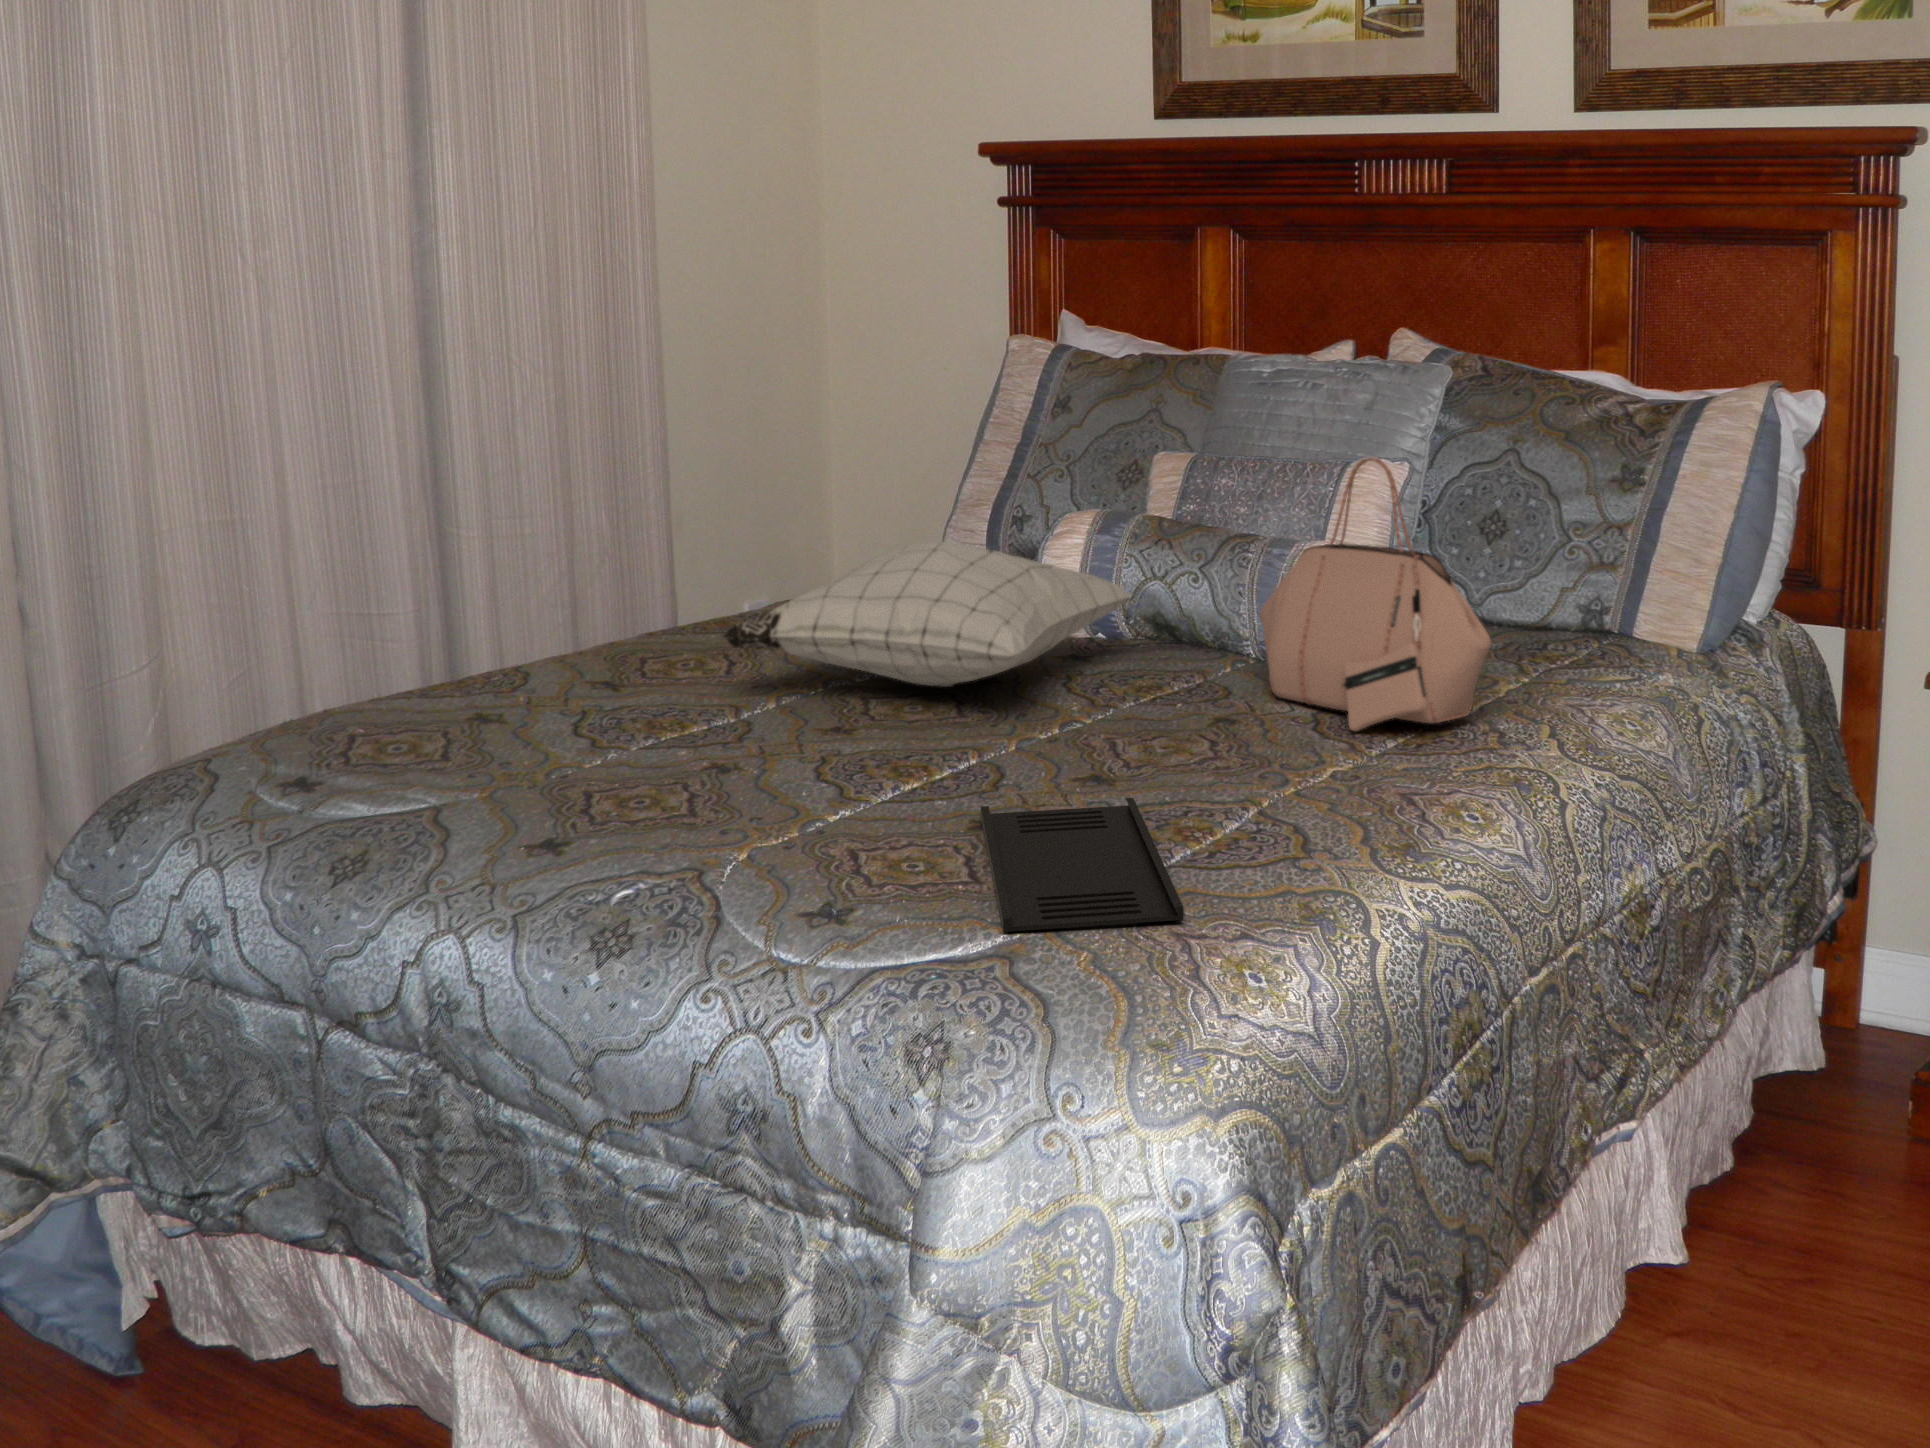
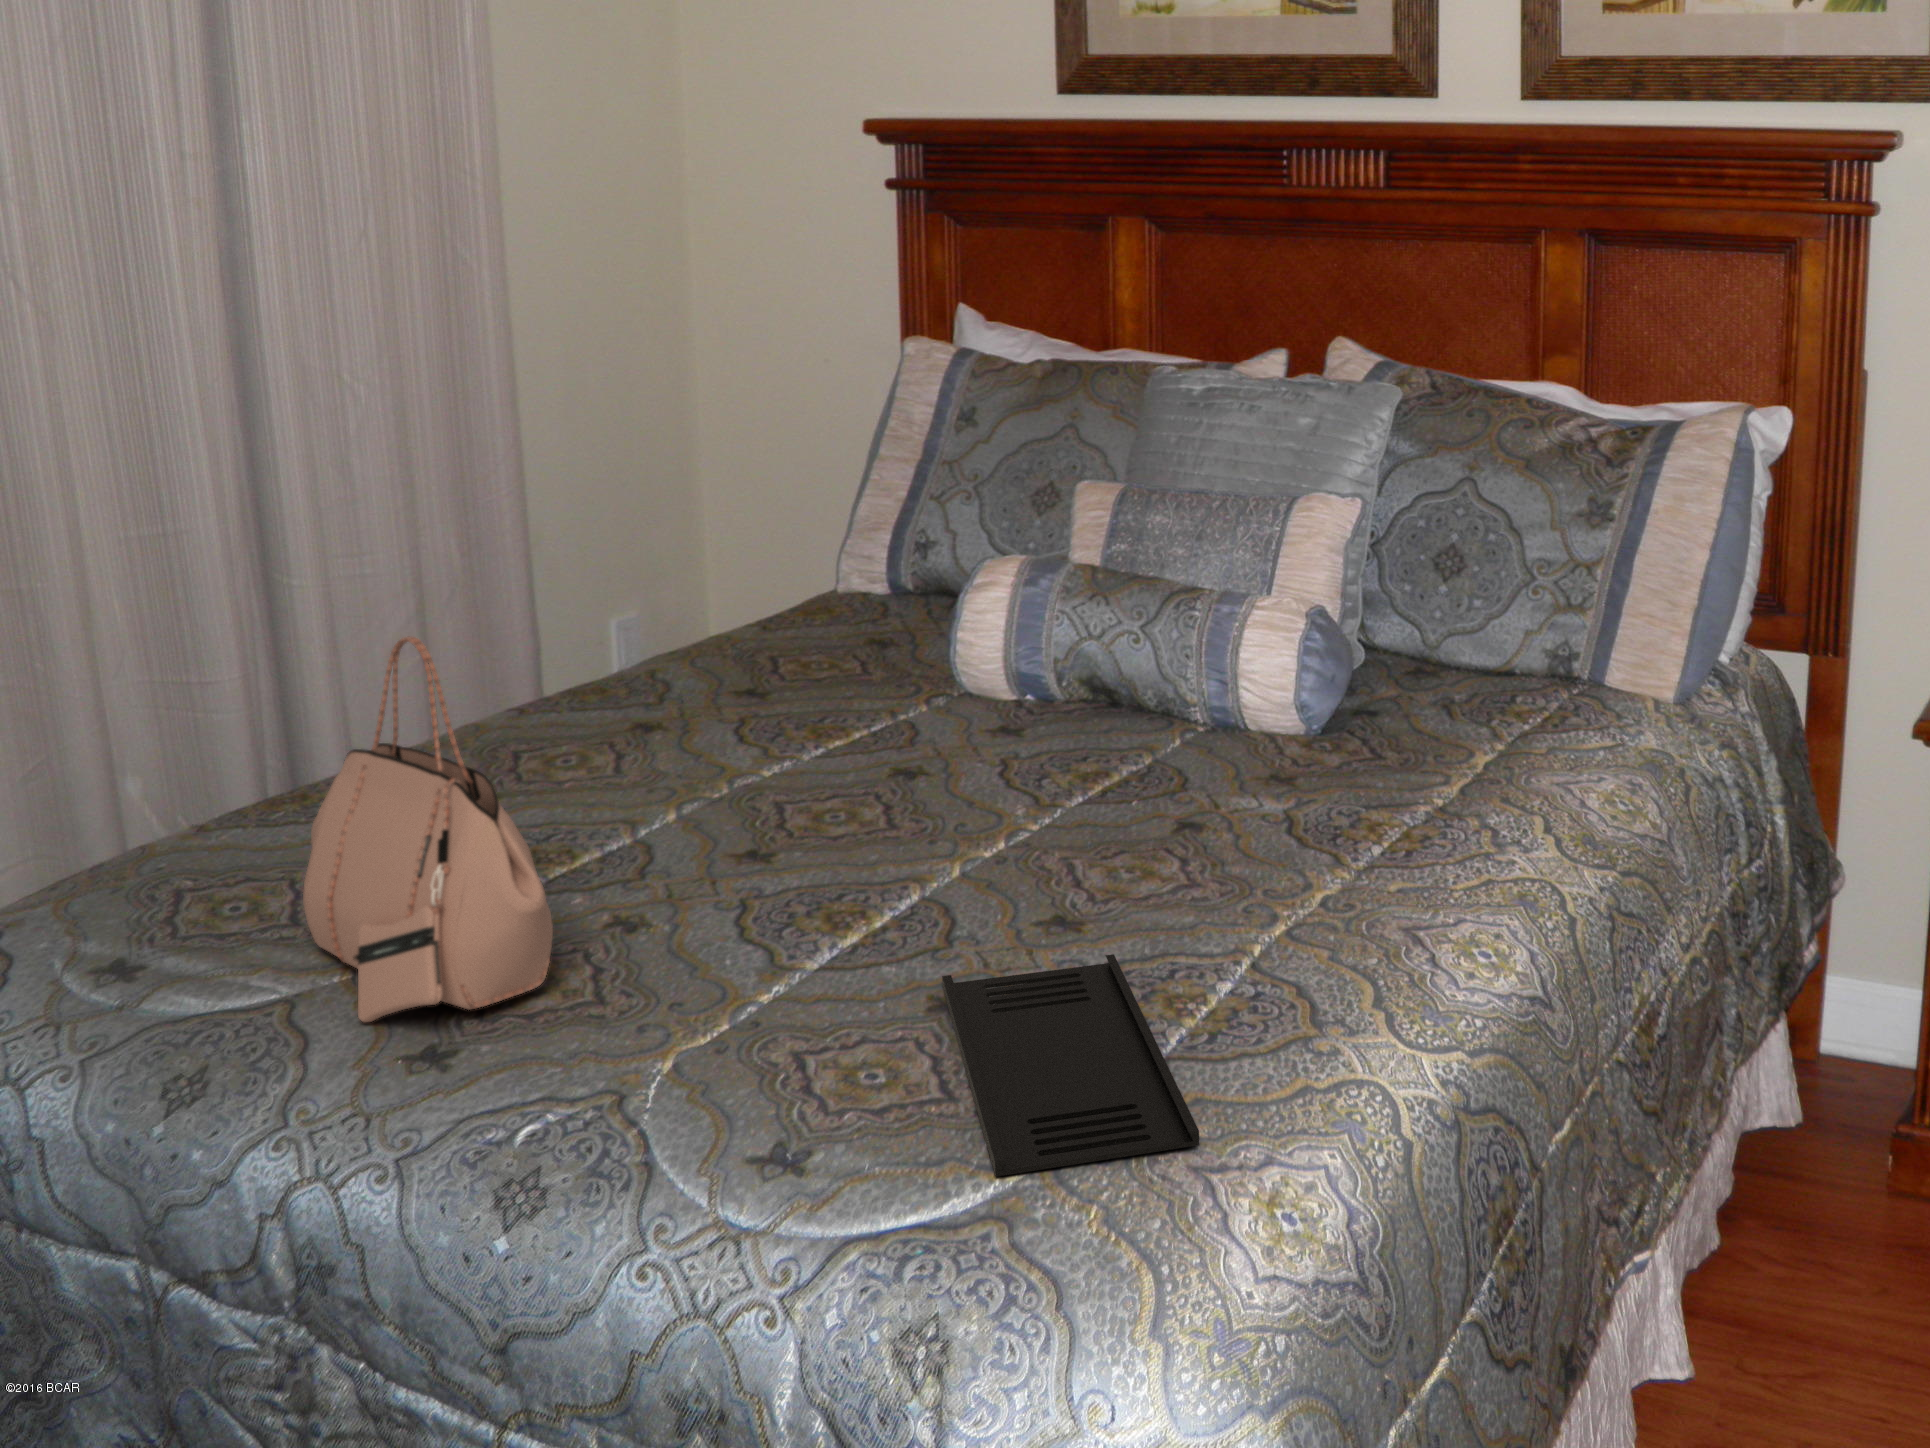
handbag: present [1259,457,1492,731] -> present [303,637,553,1022]
pillow: present [723,541,1130,687] -> none [616,623,1080,789]

